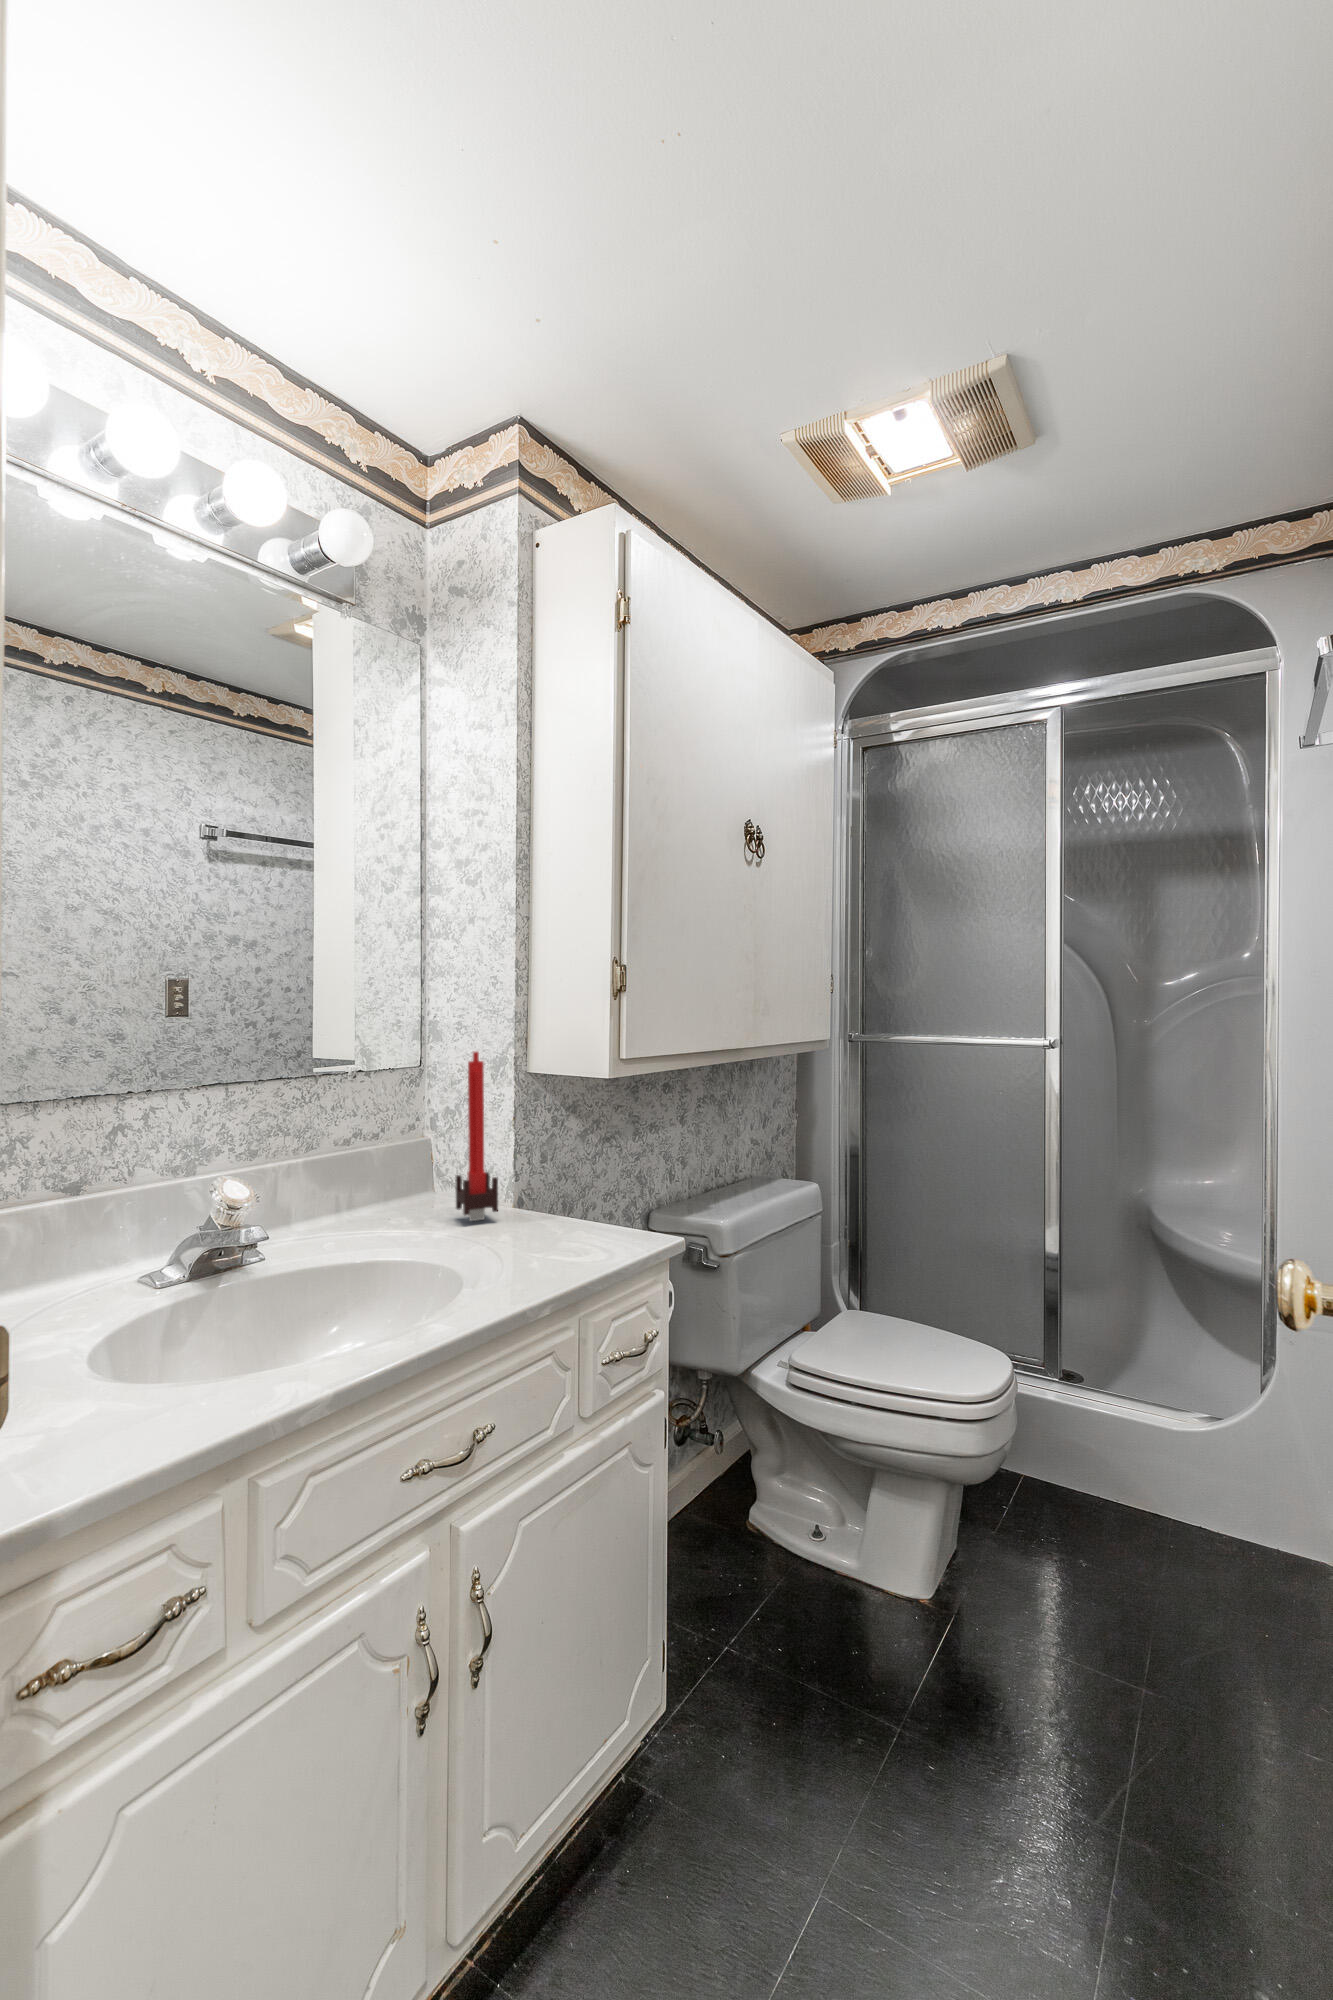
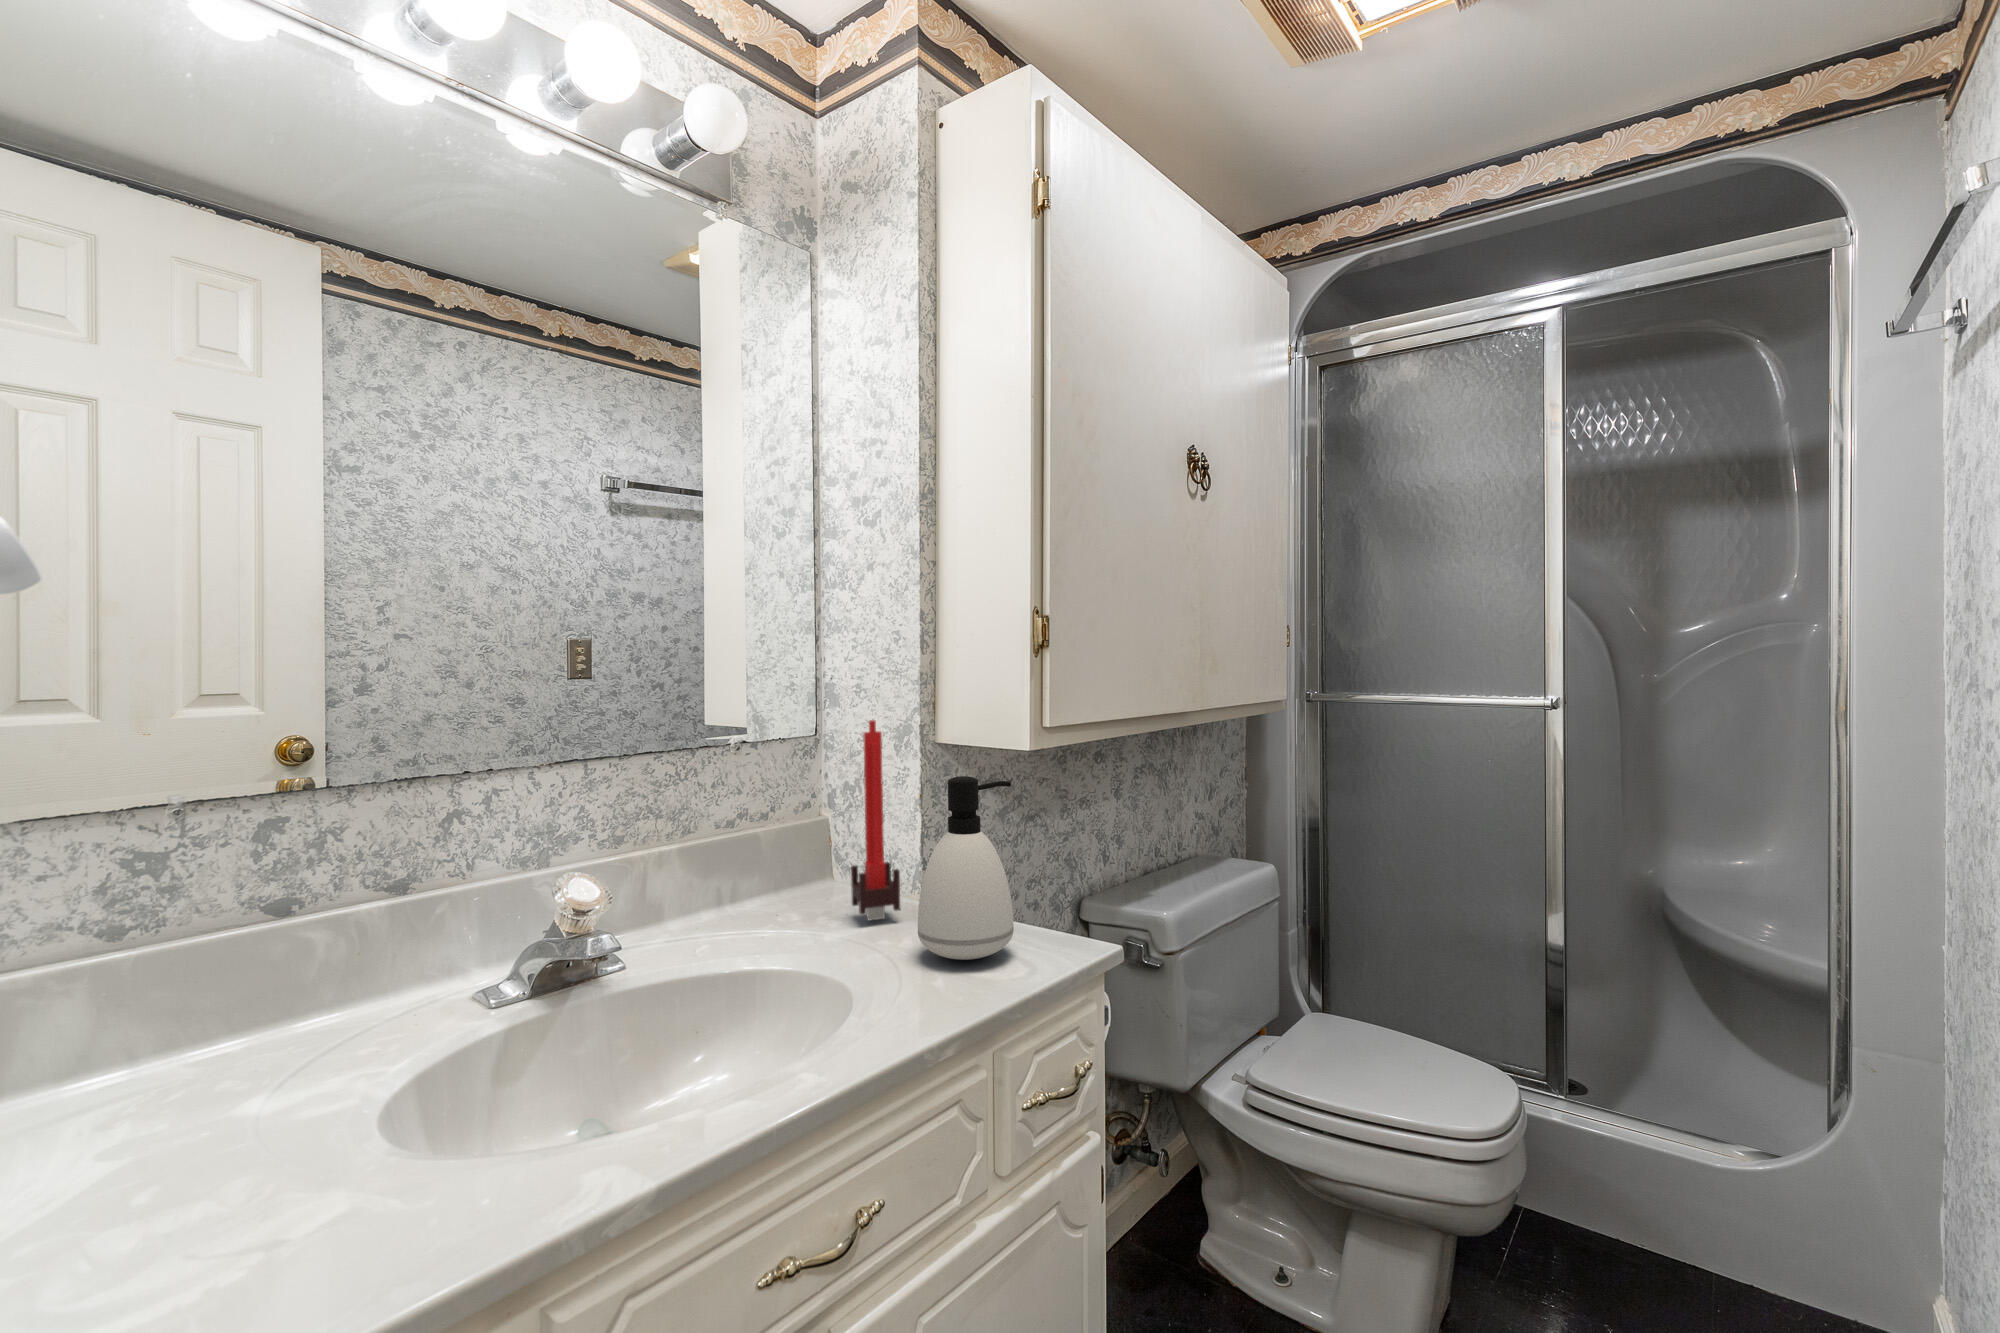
soap dispenser: none [516,1097,595,1246] -> present [918,776,1014,960]

